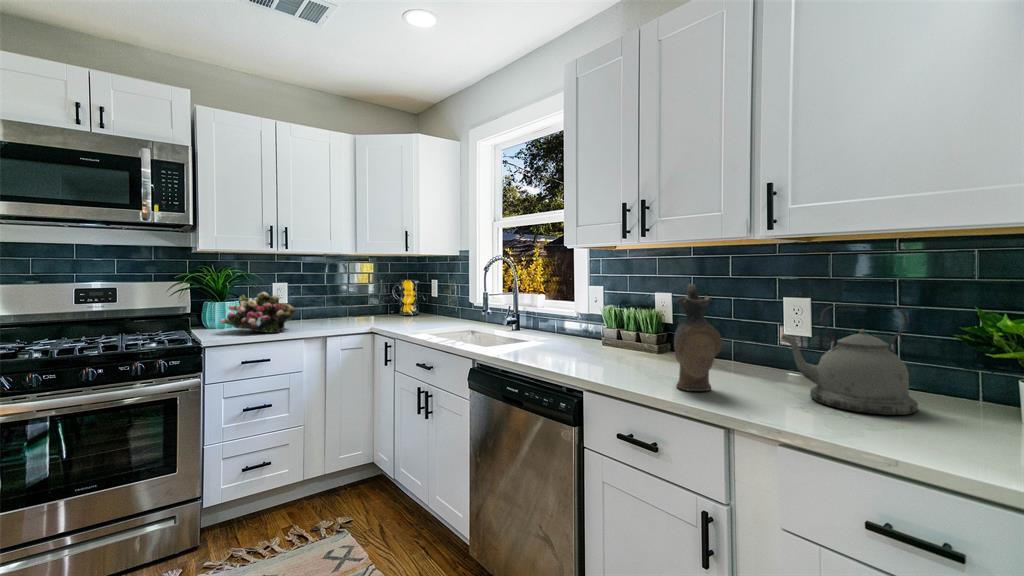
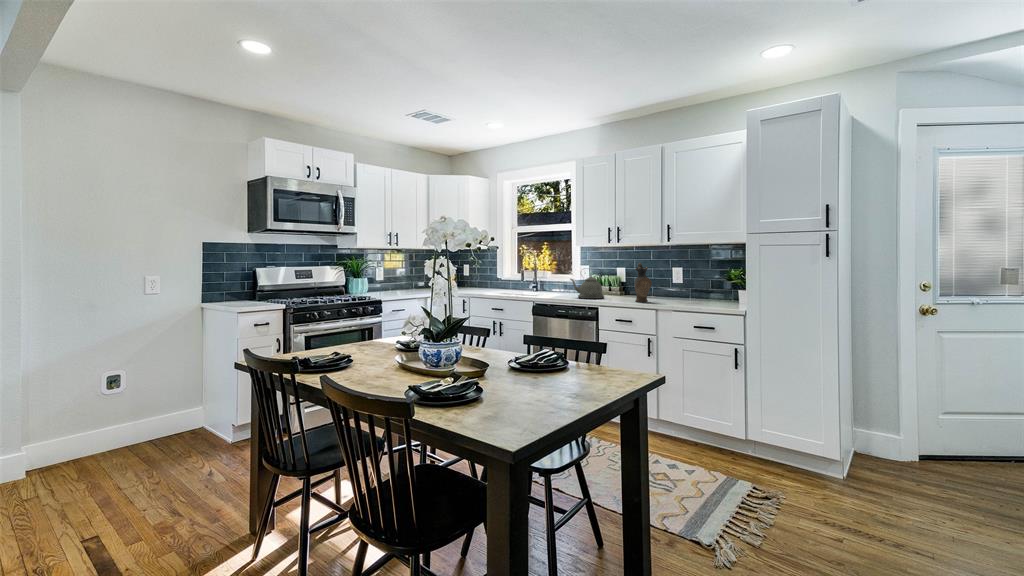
flower arrangement: present [220,292,295,333] -> none [375,272,414,295]
kettle: present [781,305,918,415] -> present [570,276,604,299]

